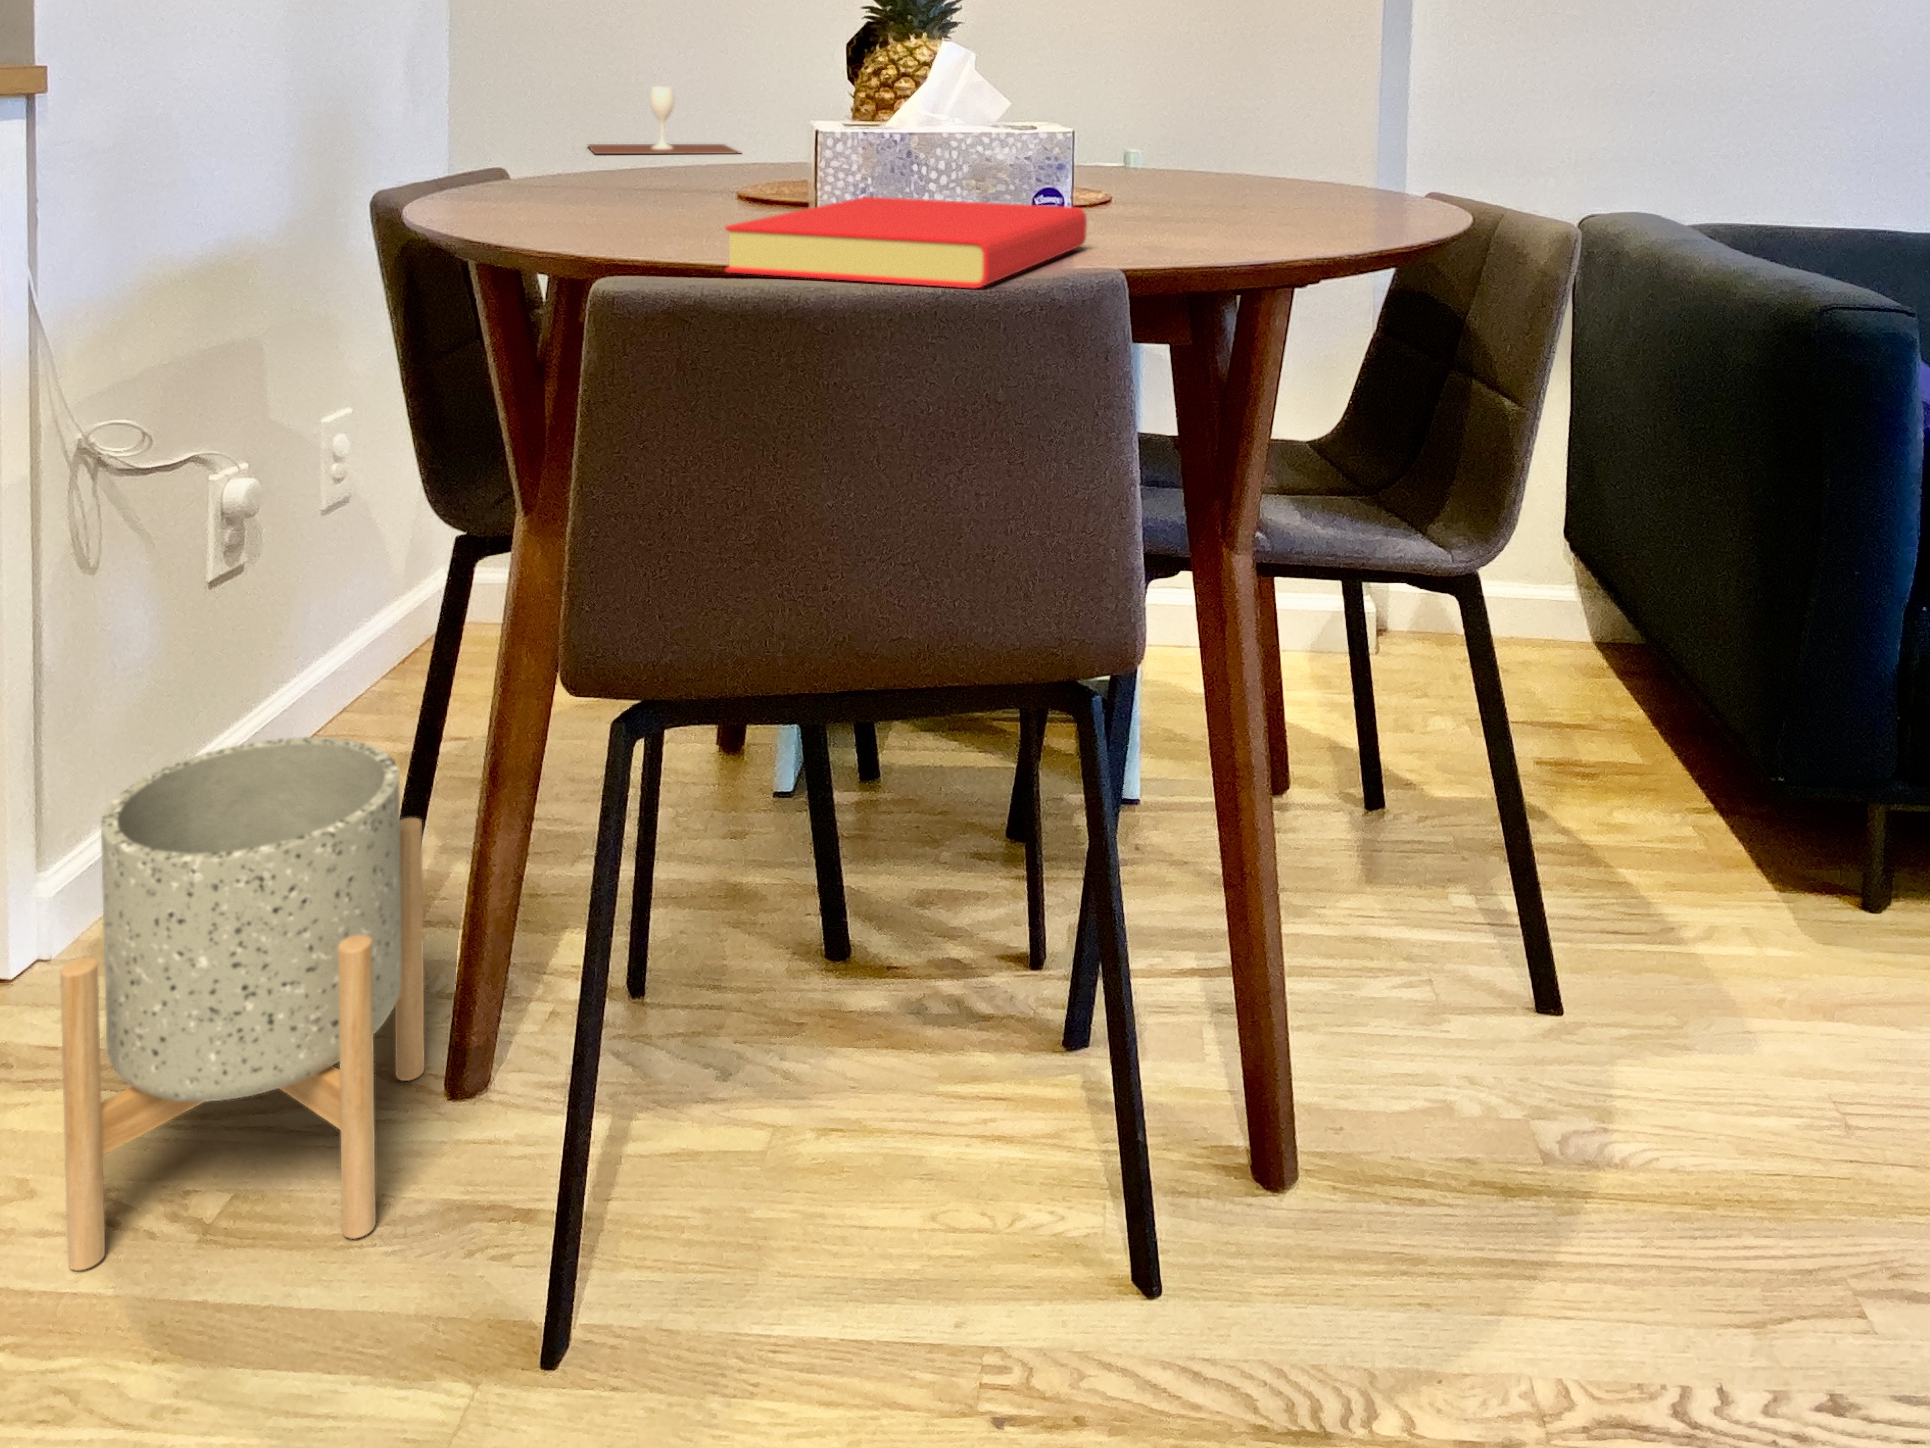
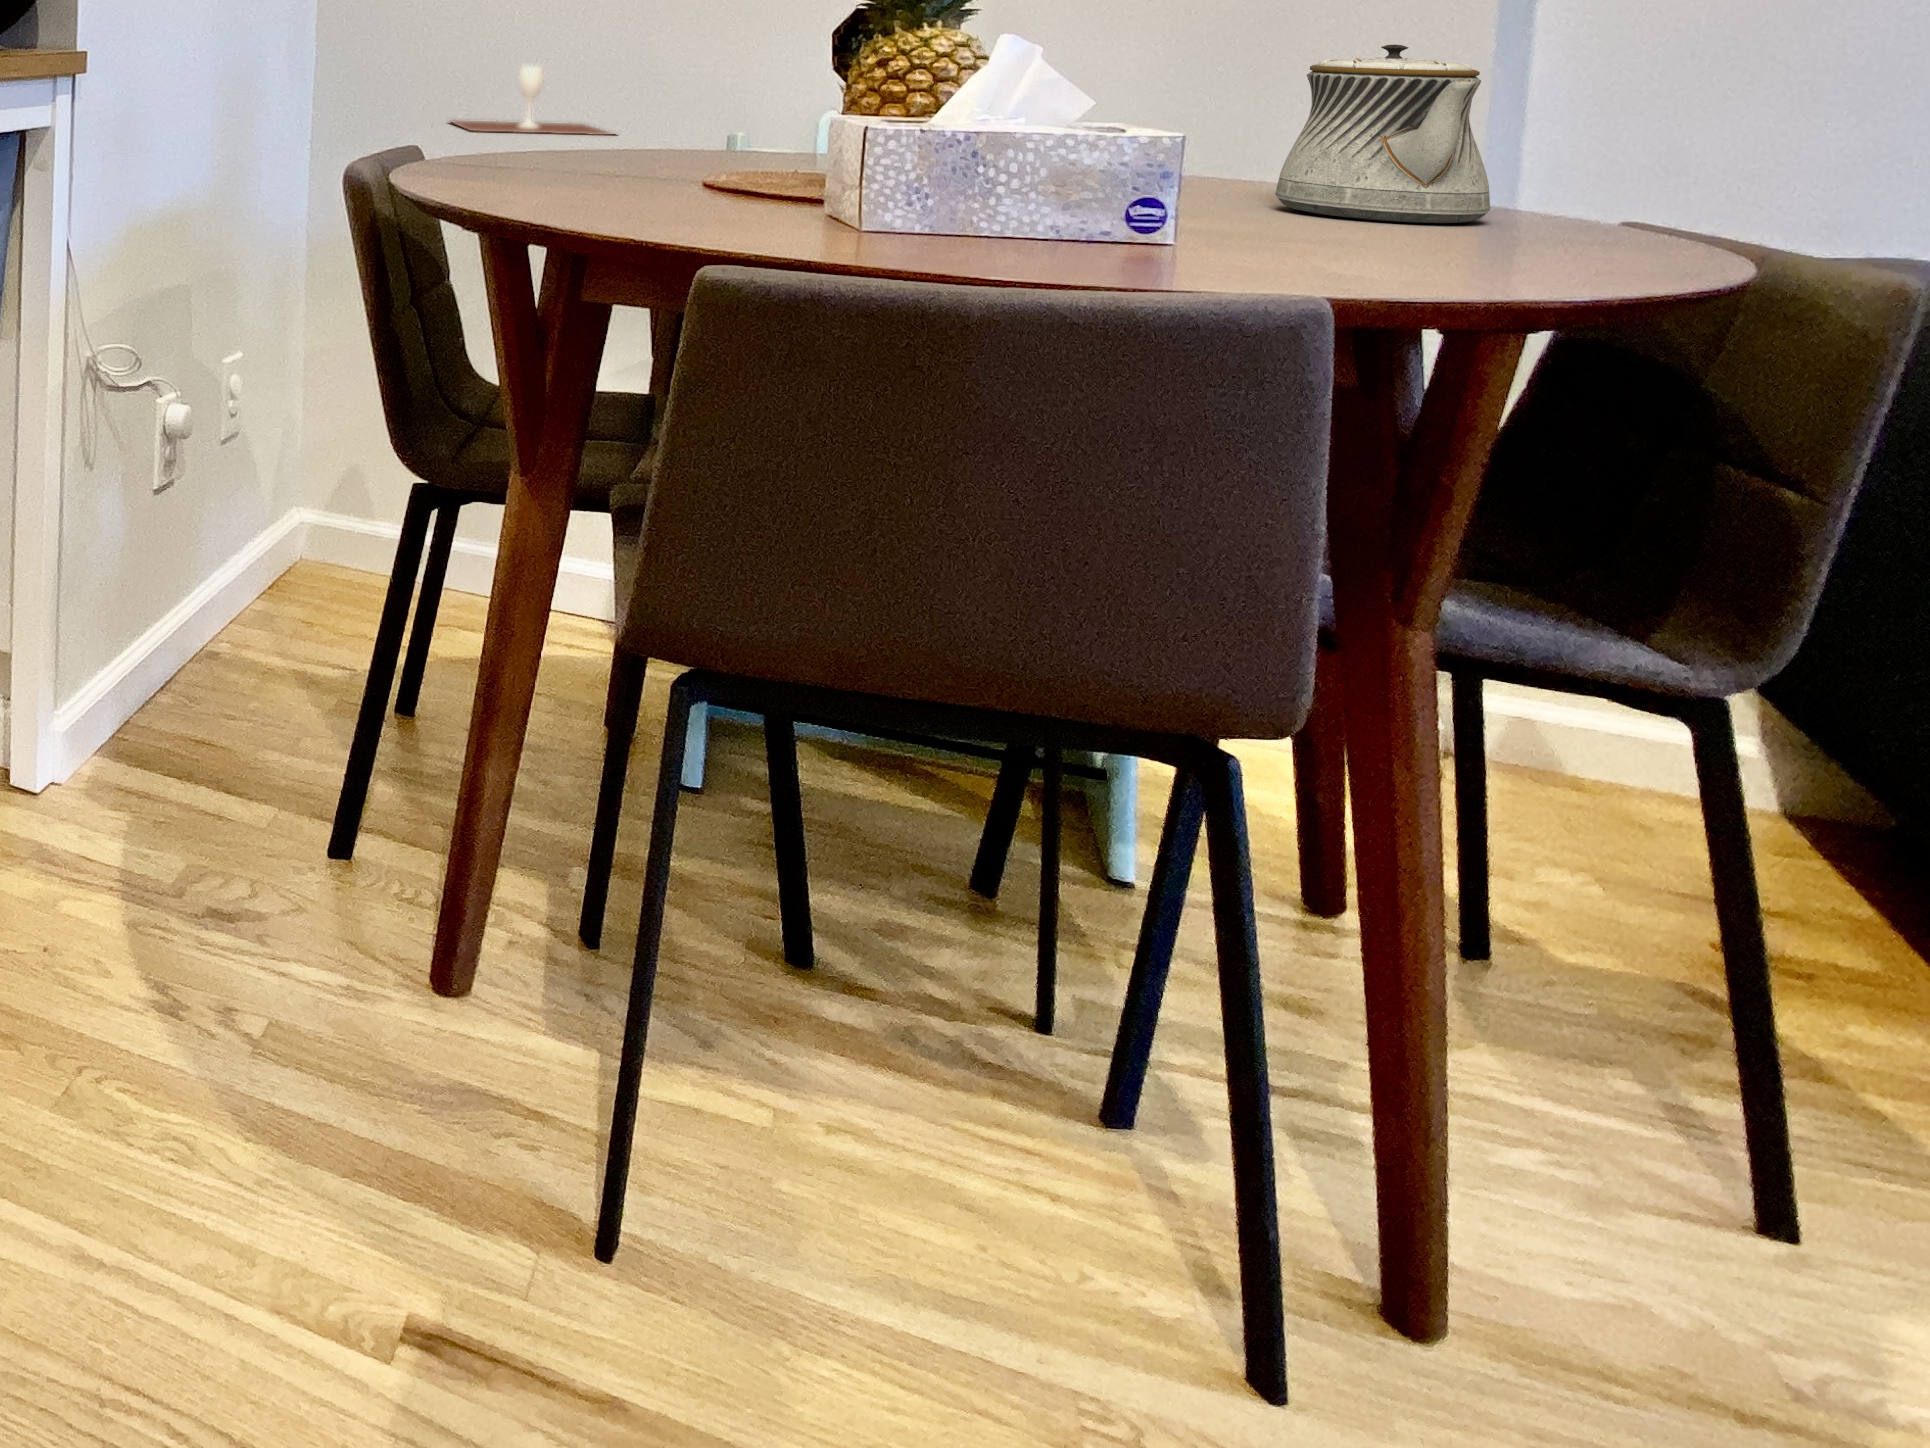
teapot: none [1196,52,1333,202] -> present [1275,45,1490,223]
book: present [725,197,1087,288] -> none [849,197,1242,306]
planter: present [60,737,424,1271] -> none [156,639,417,1090]

